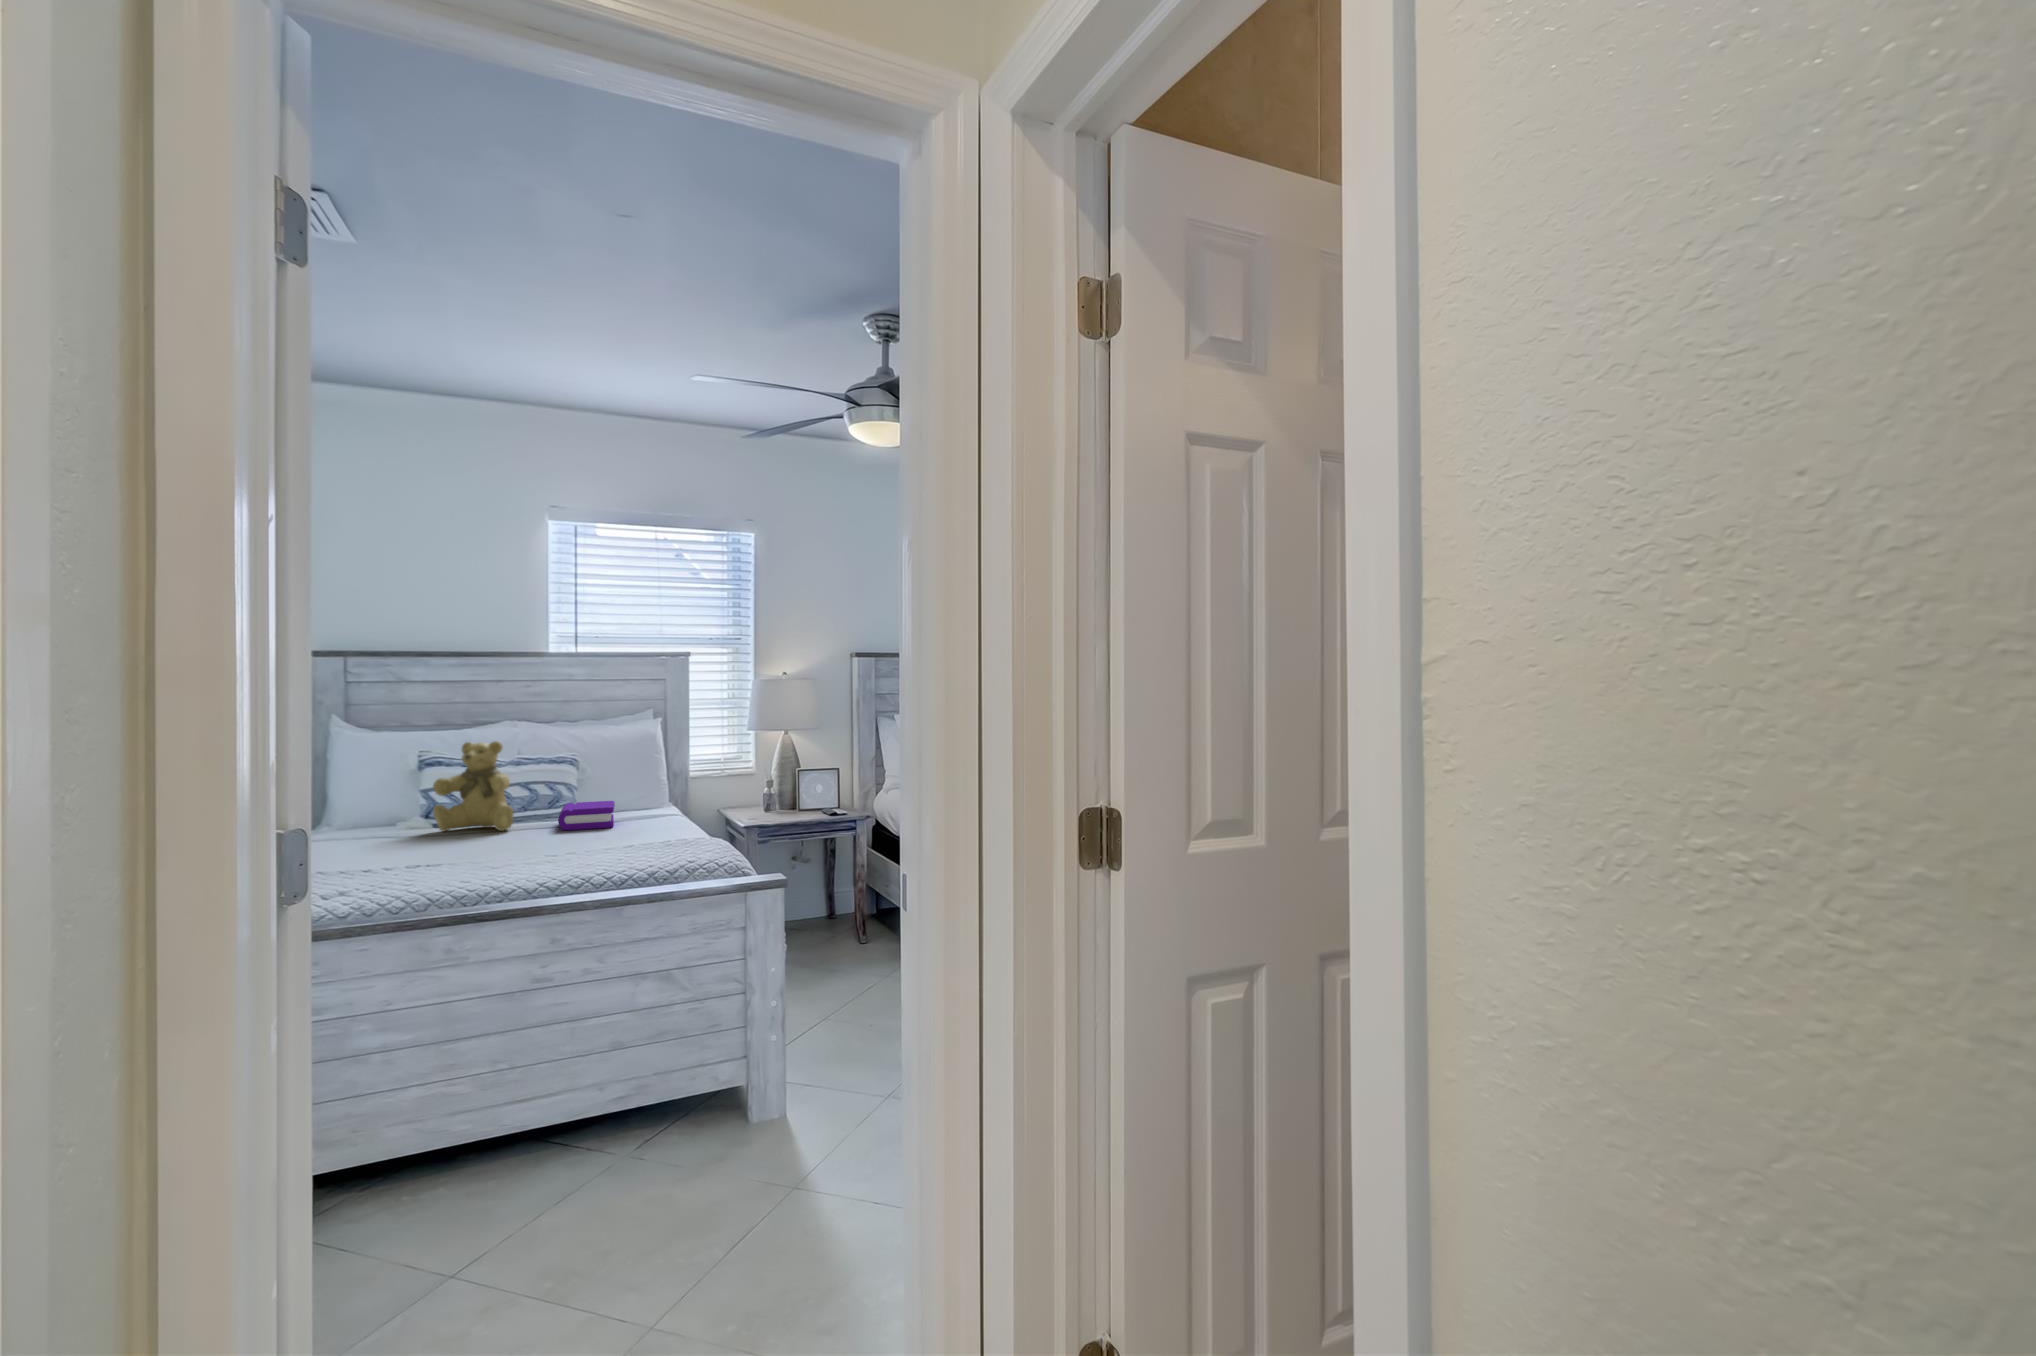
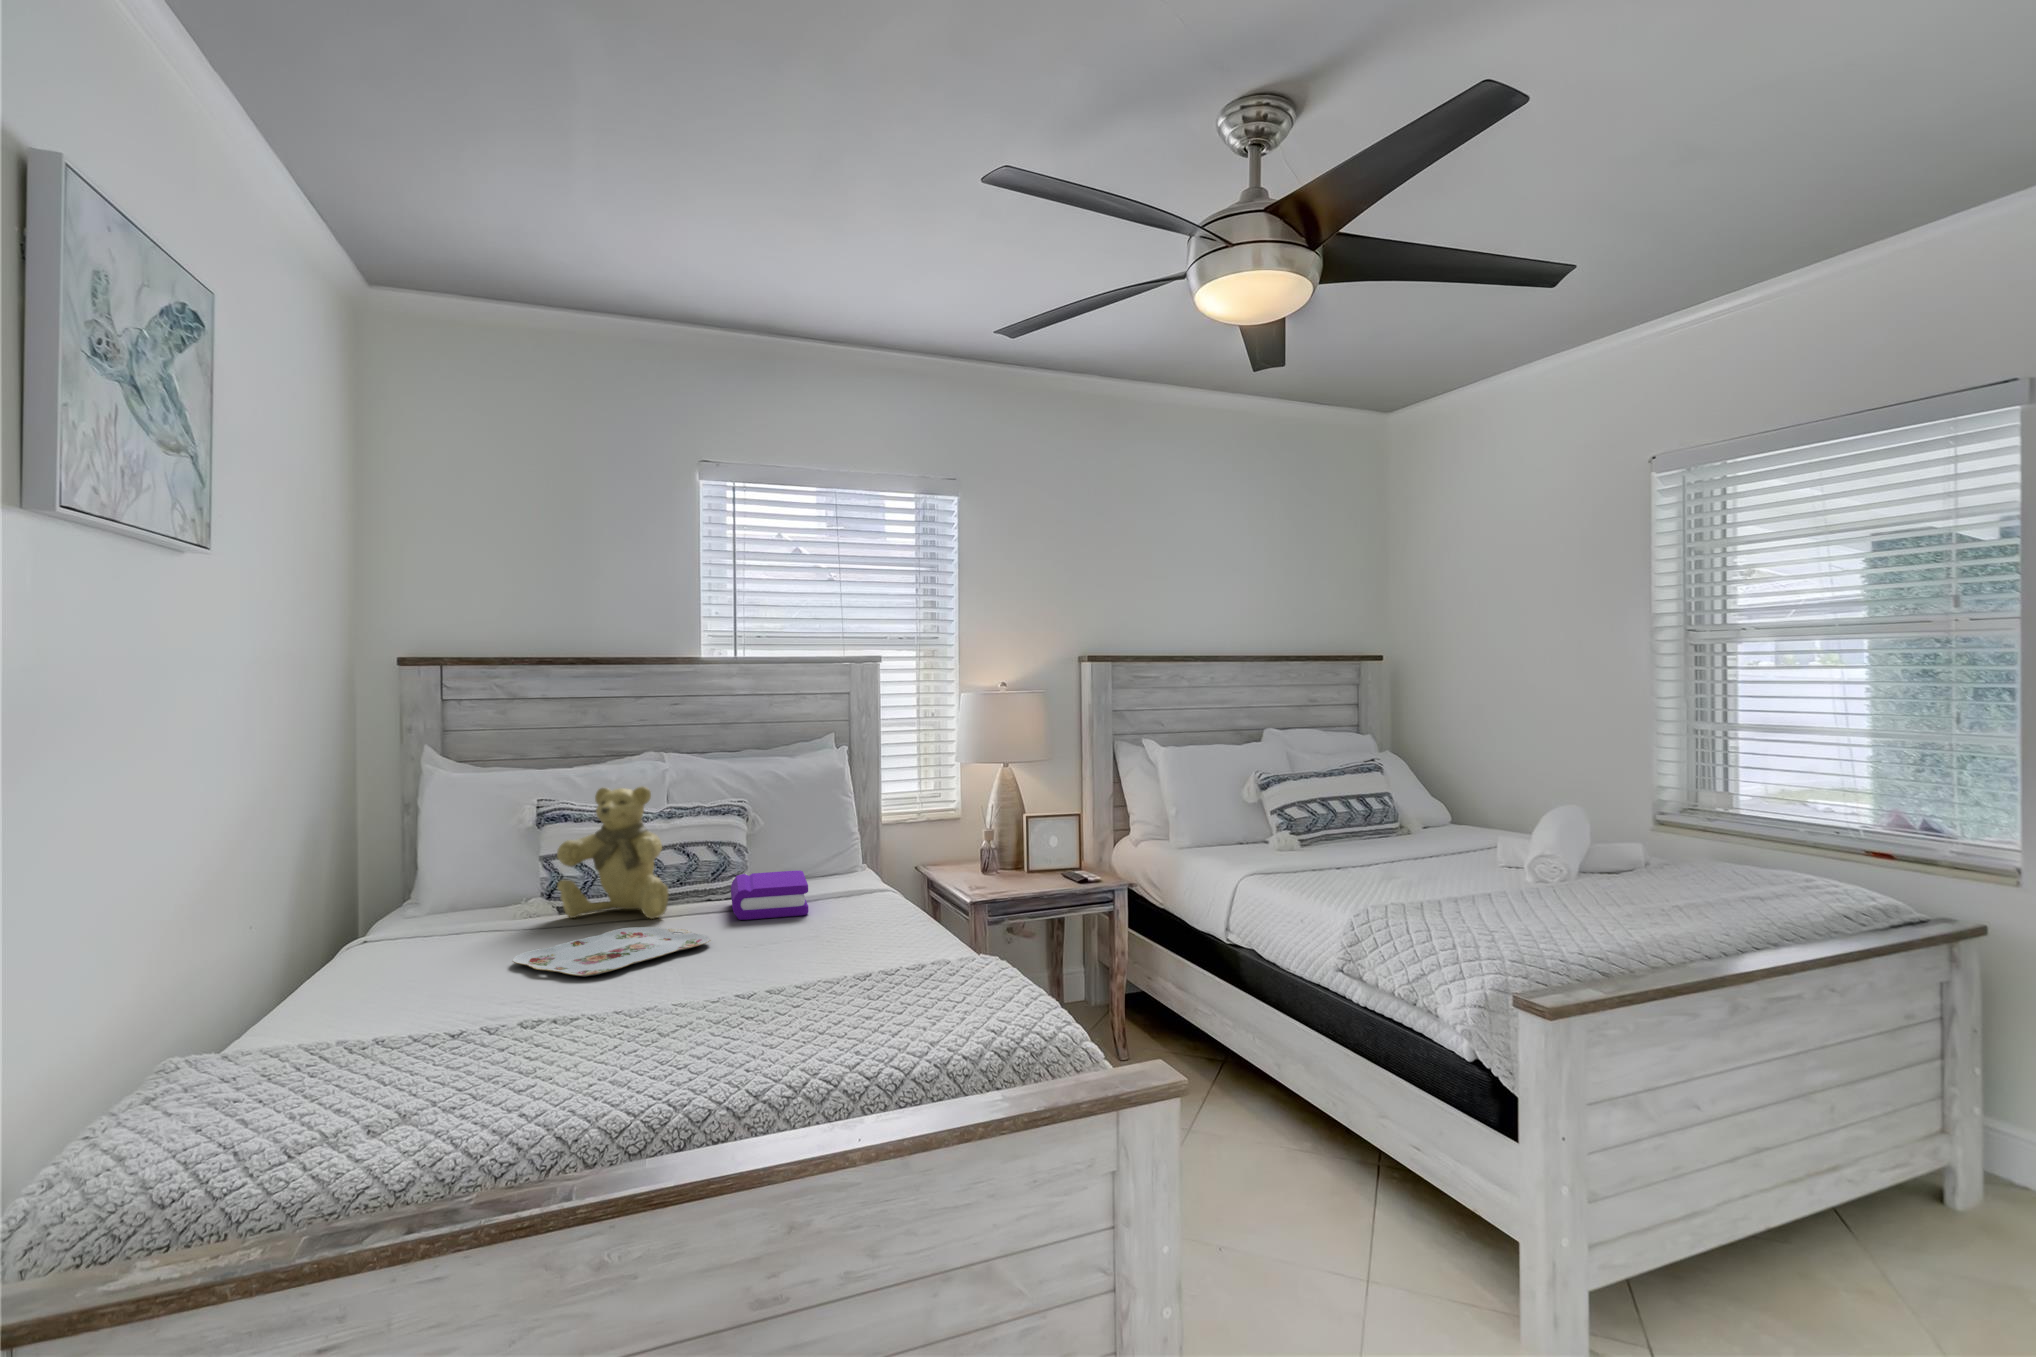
serving tray: none [399,833,538,855] -> present [513,927,711,976]

